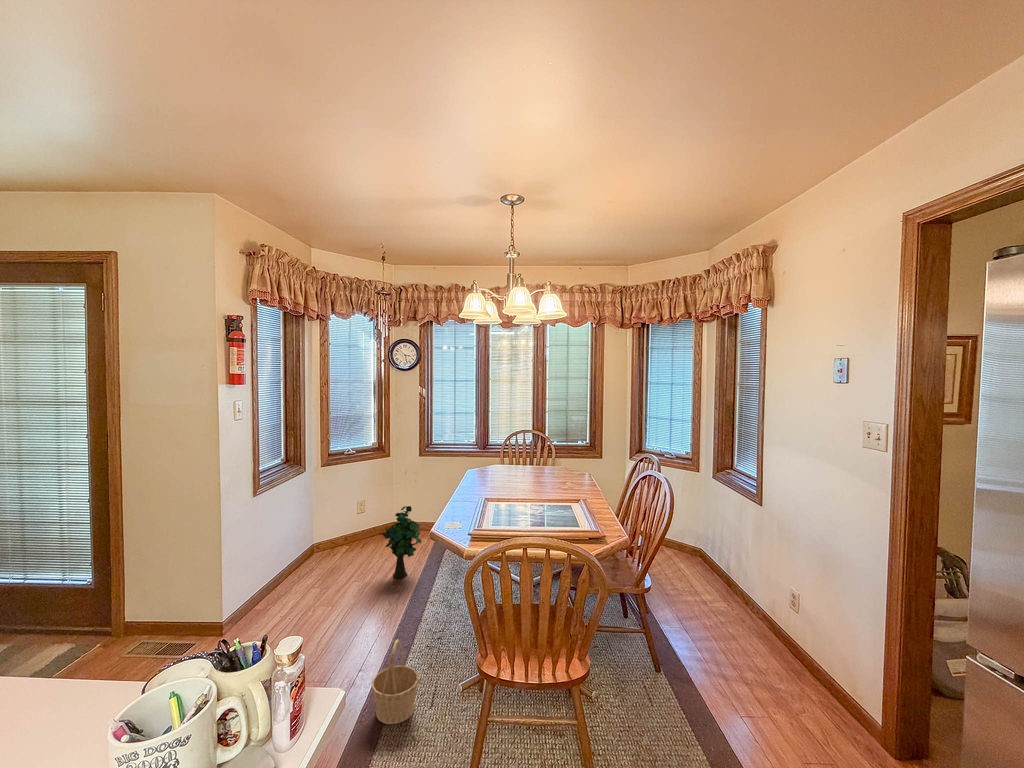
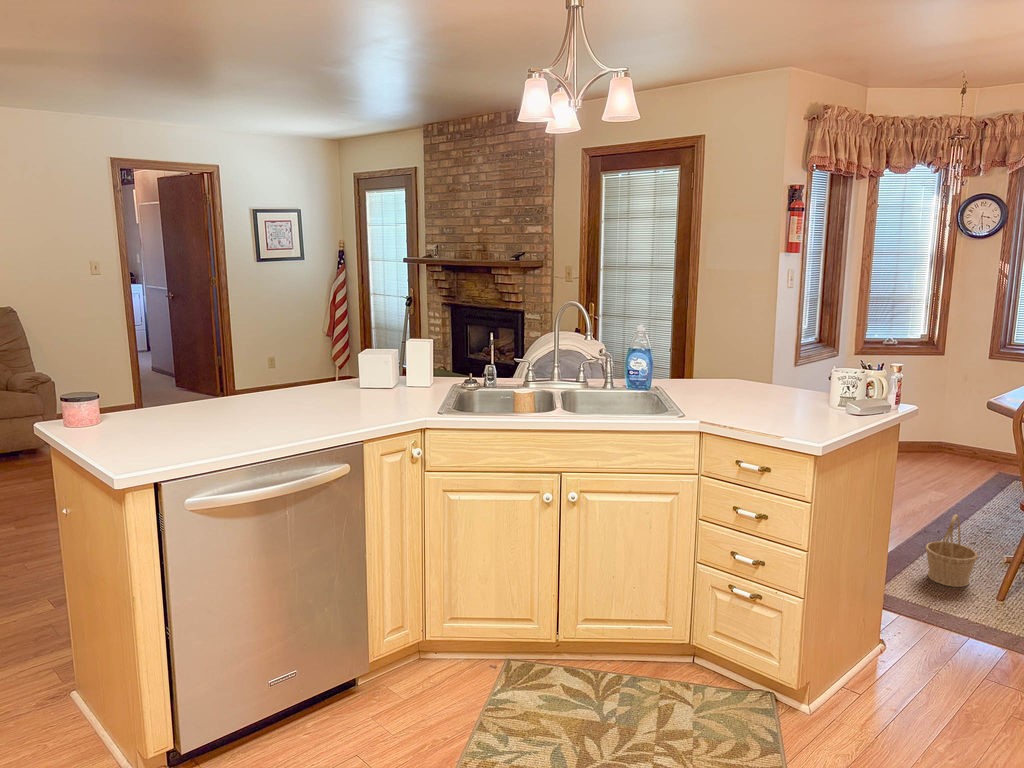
decorative plant: present [379,506,422,578] -> none [927,408,984,492]

